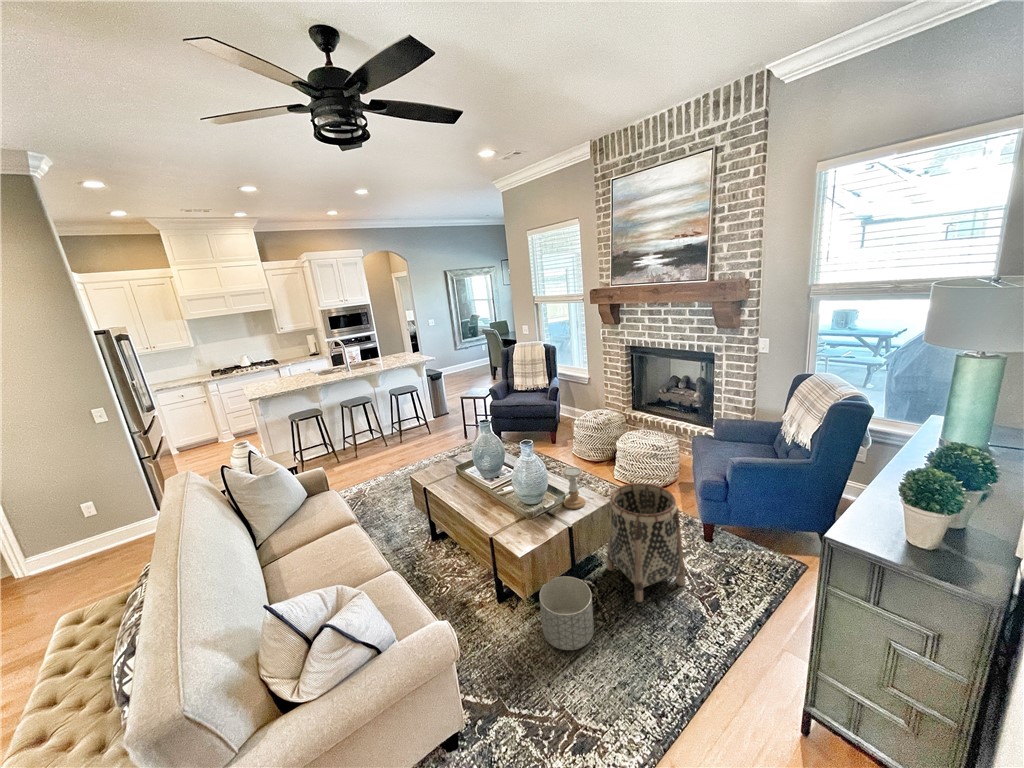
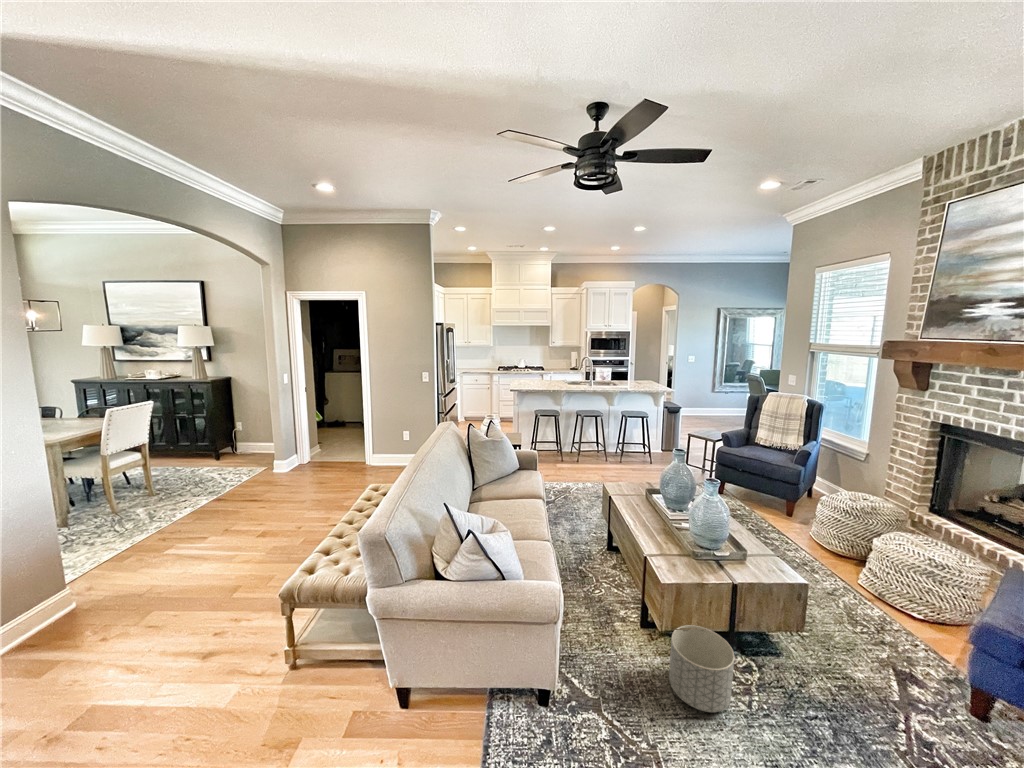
candle holder: present [563,467,586,509] -> none [740,522,769,572]
basket: present [607,483,685,602] -> none [785,571,906,742]

